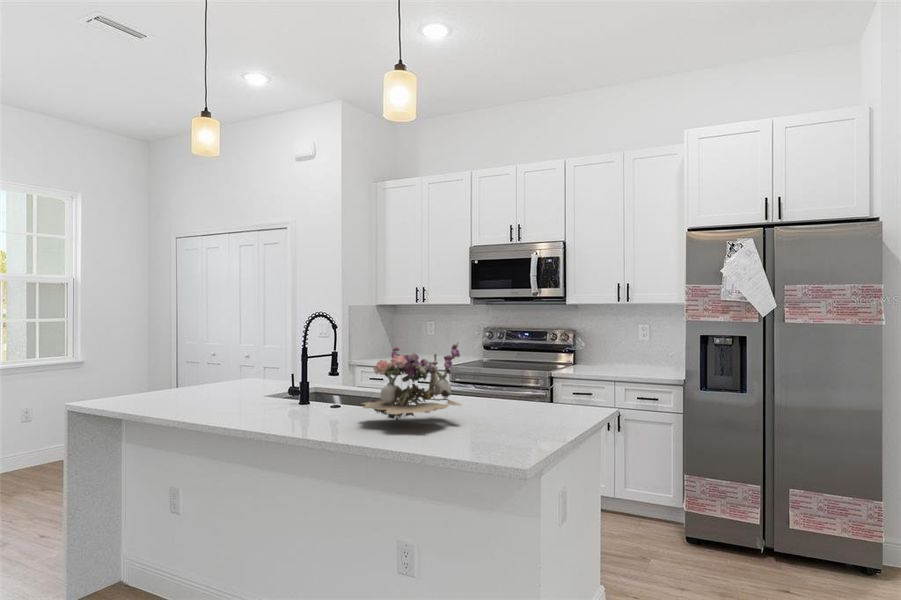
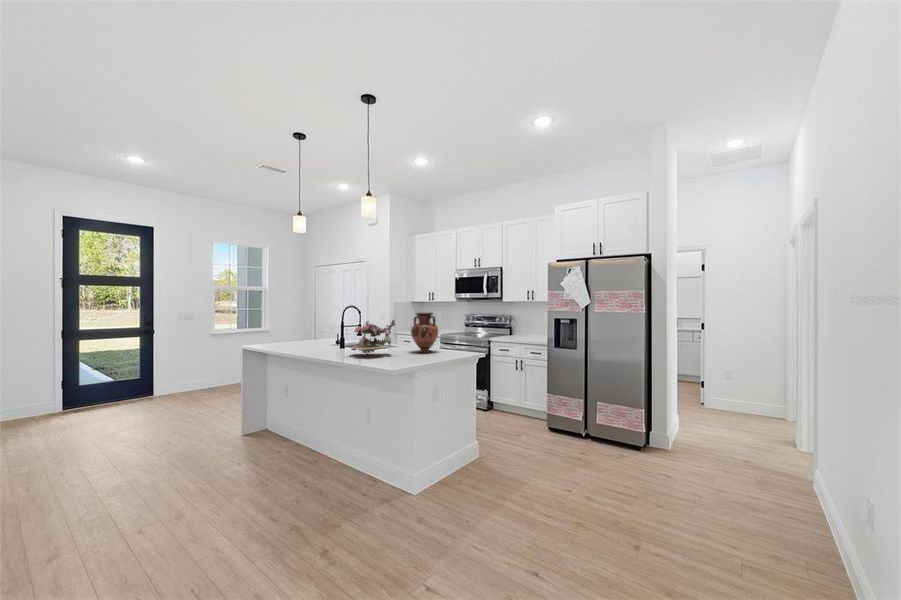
vase: none [479,327,536,412] -> present [411,313,439,353]

